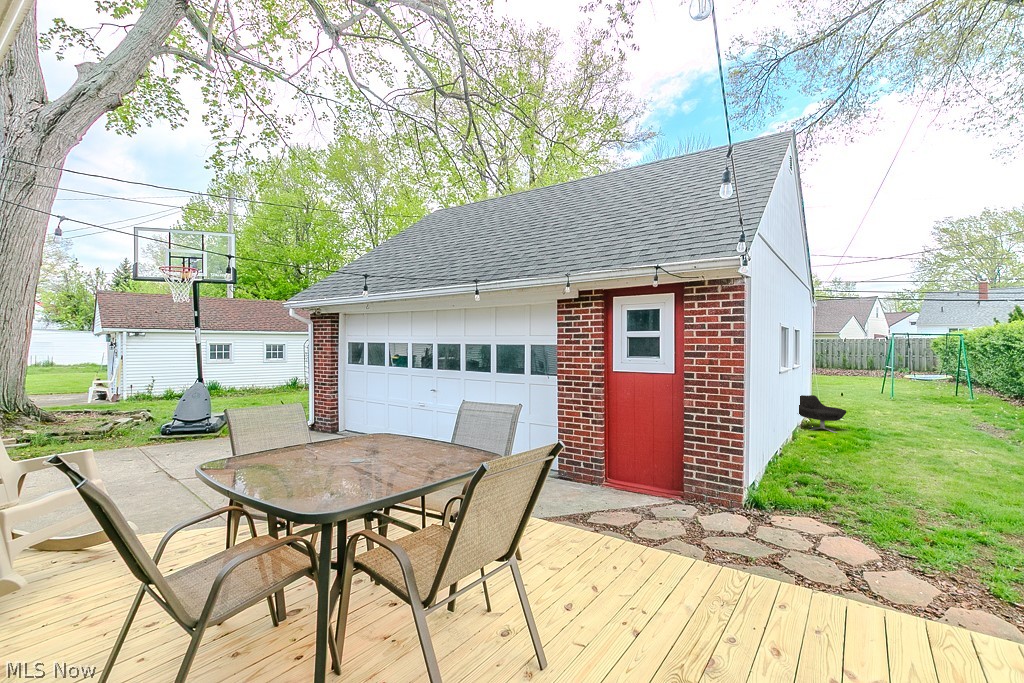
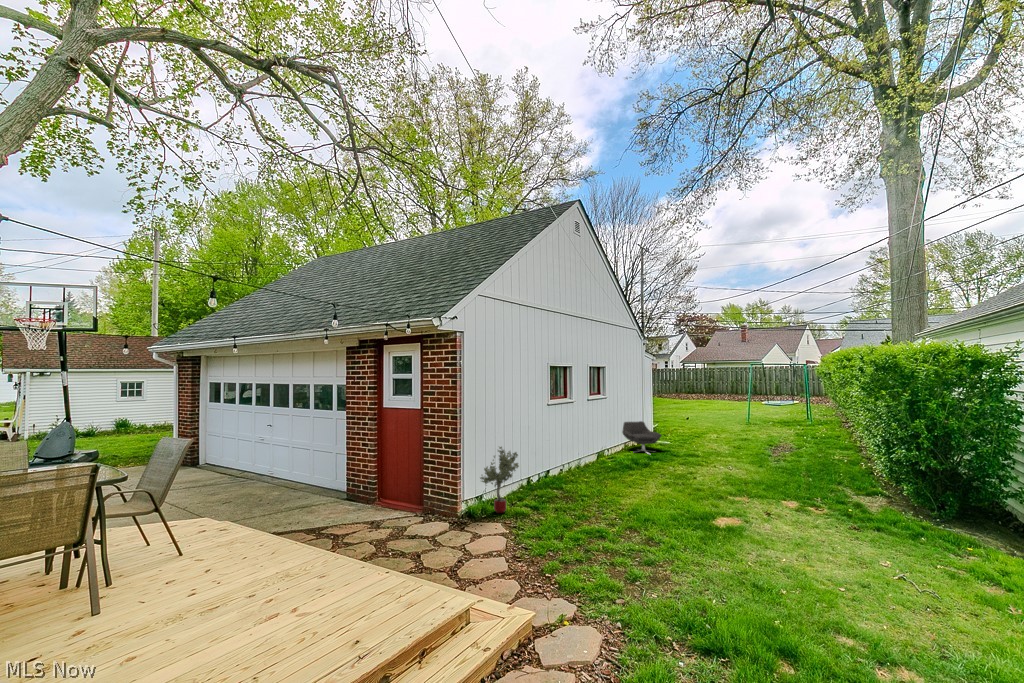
potted tree: none [758,421,806,503] -> present [480,447,519,513]

